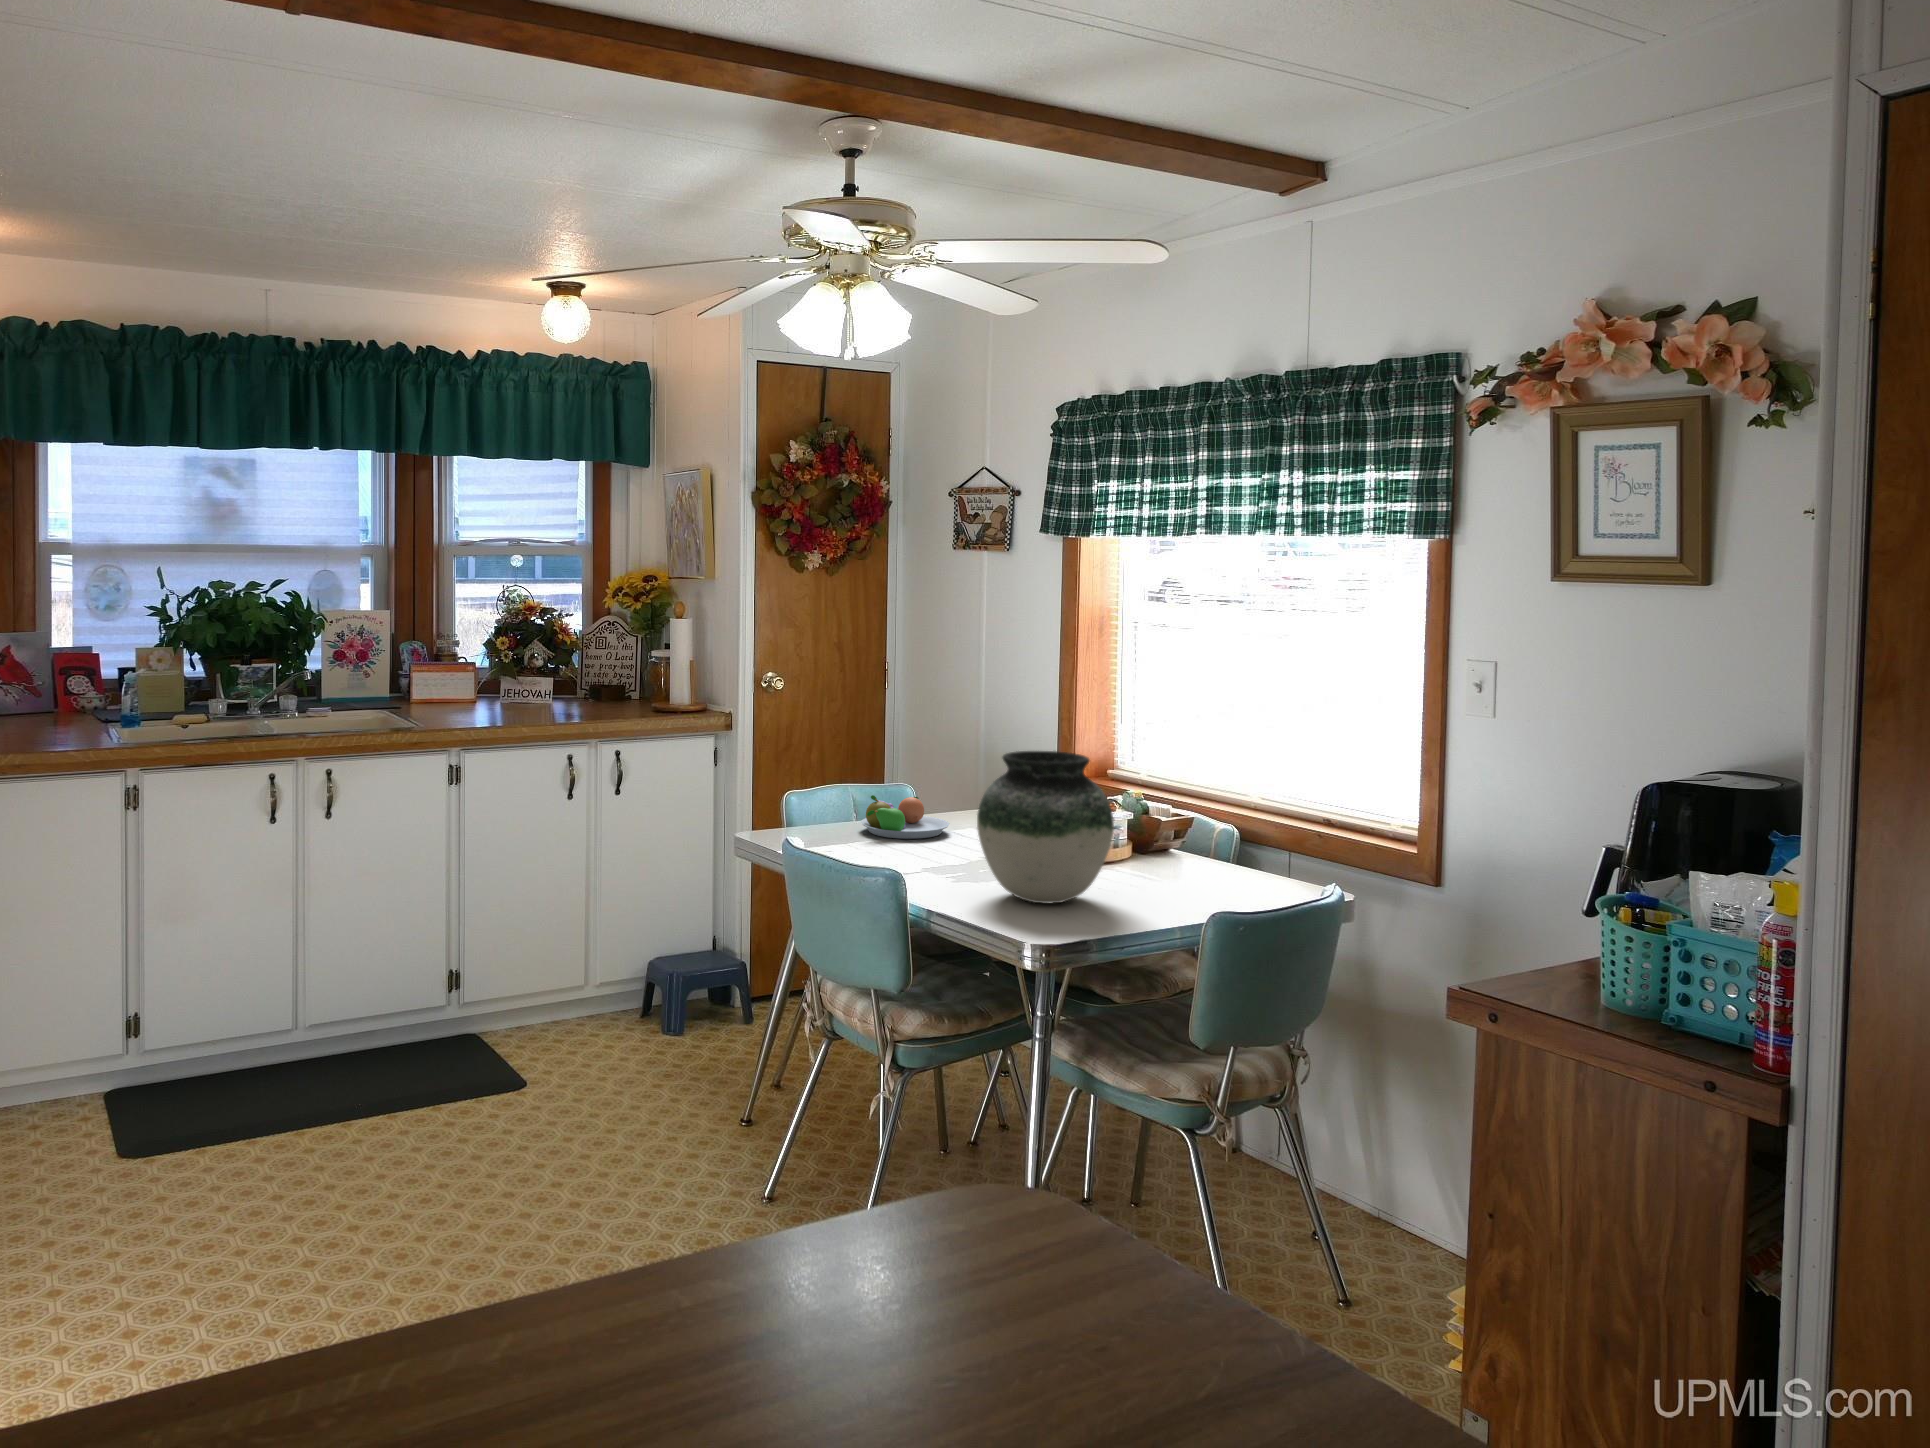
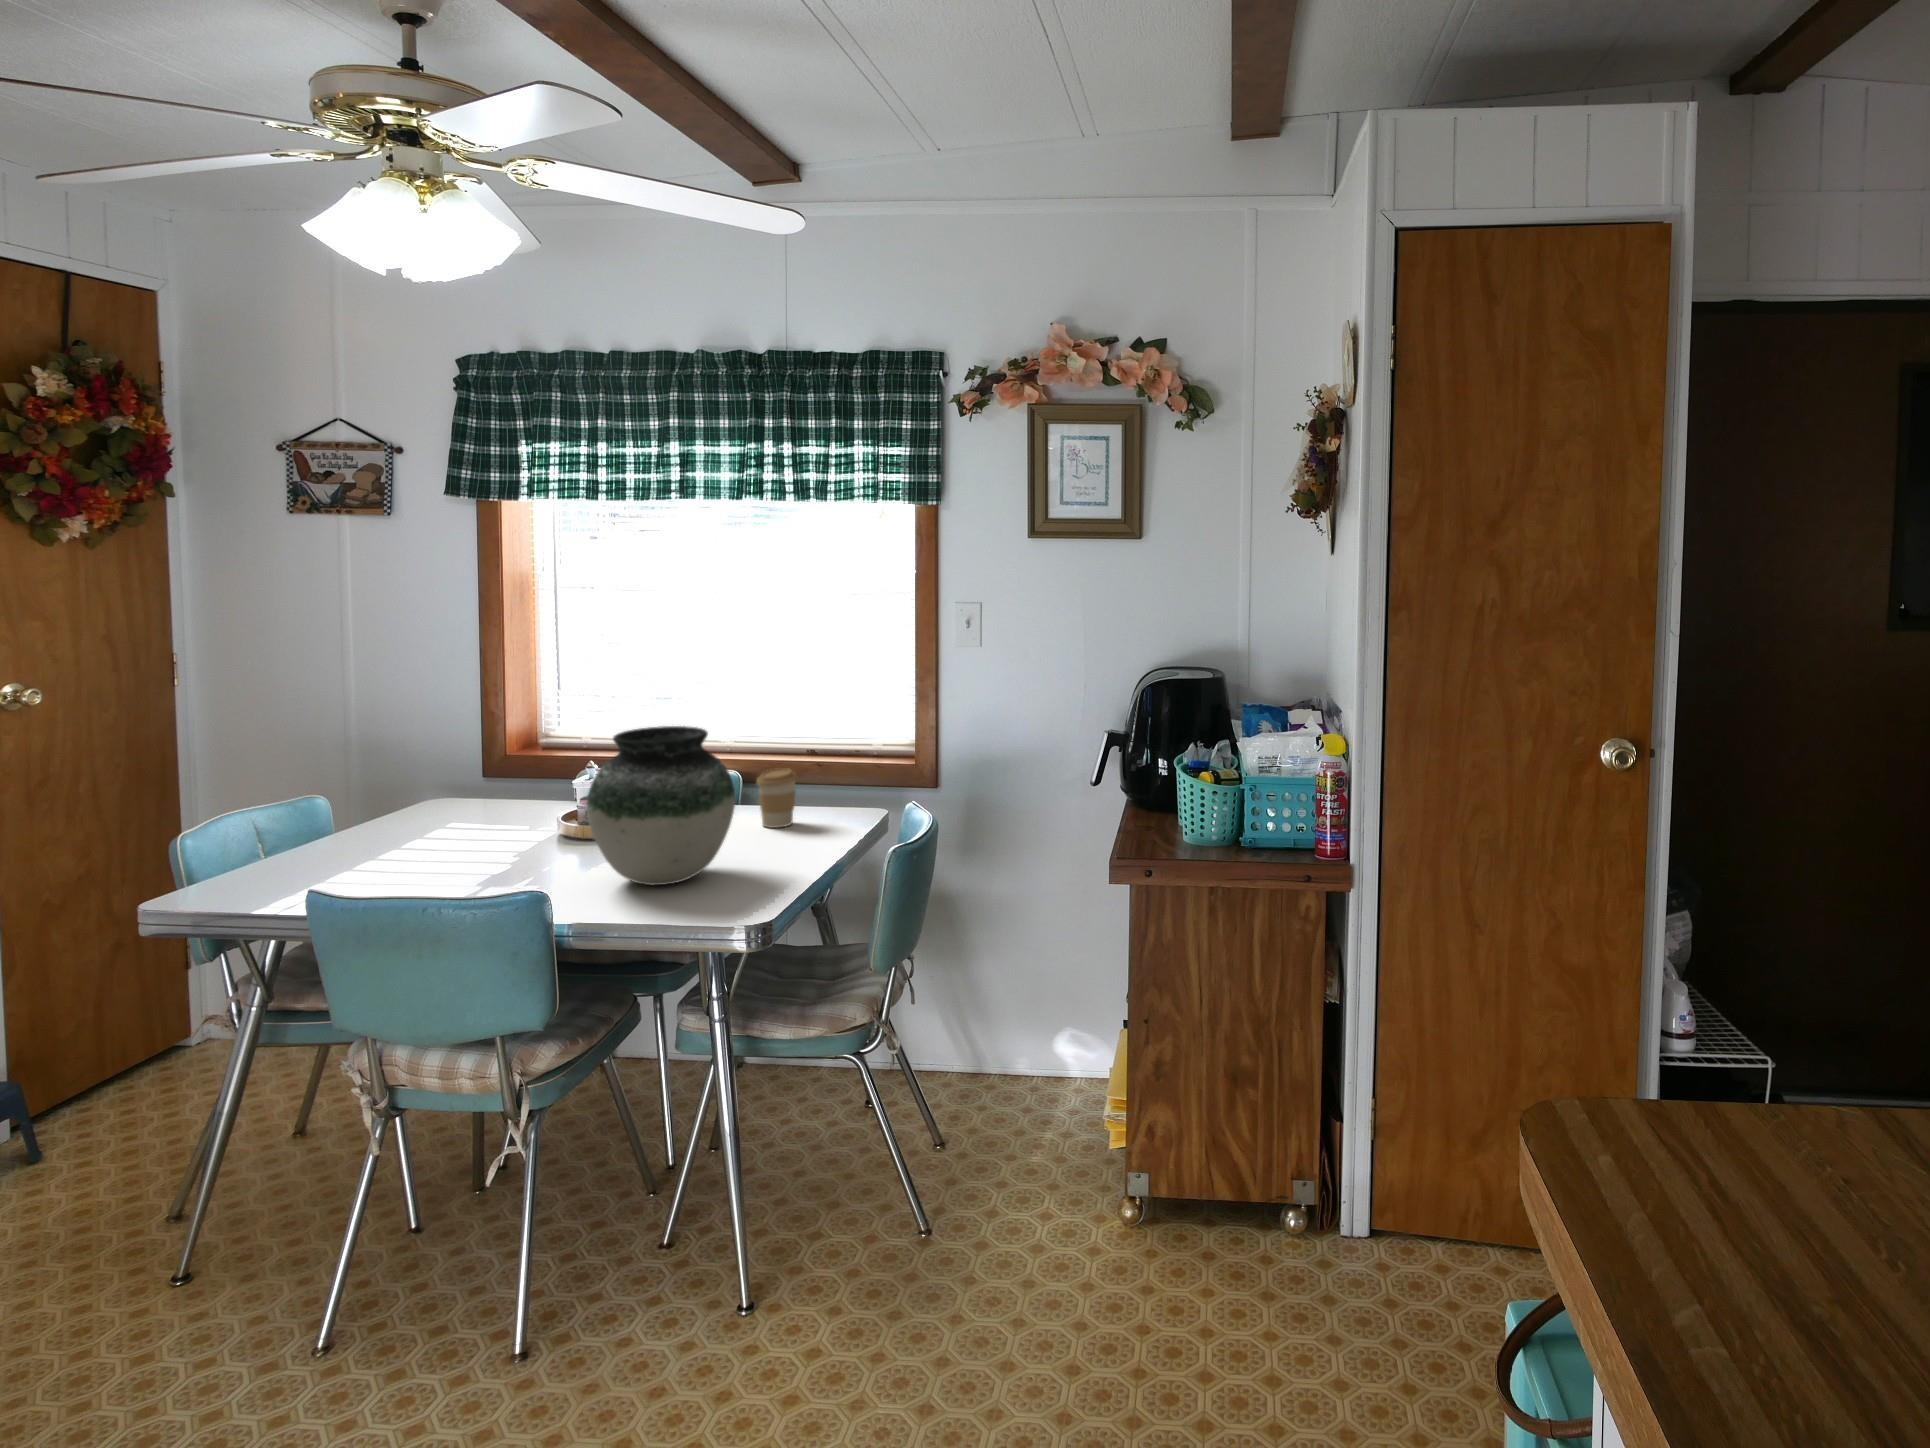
fruit bowl: present [861,795,949,839] -> none [315,806,436,861]
coffee cup: none [1202,823,1246,886] -> present [757,768,796,828]

